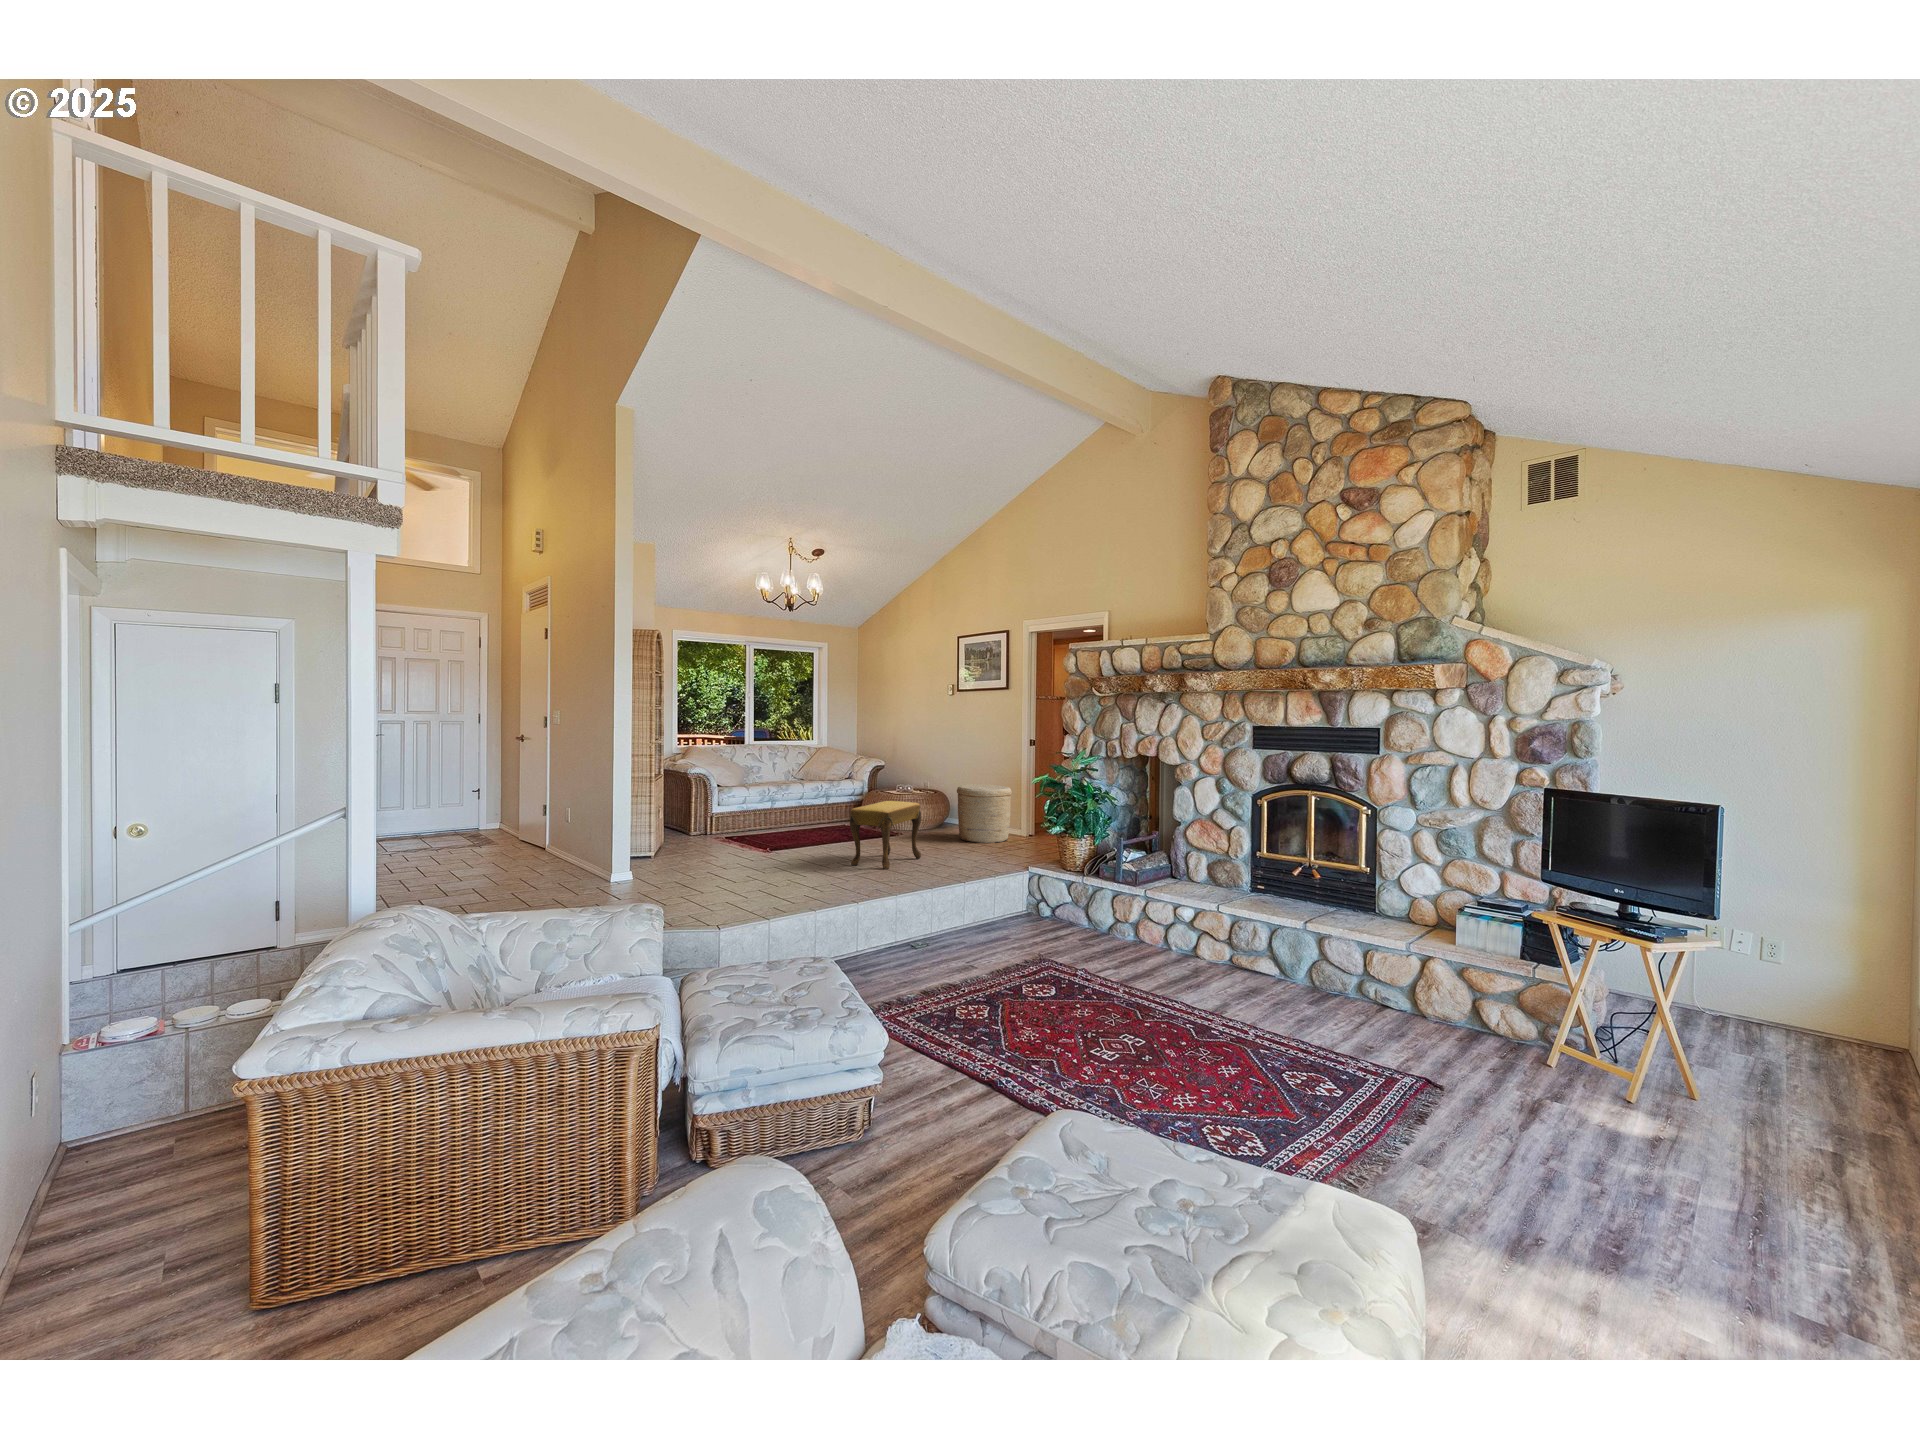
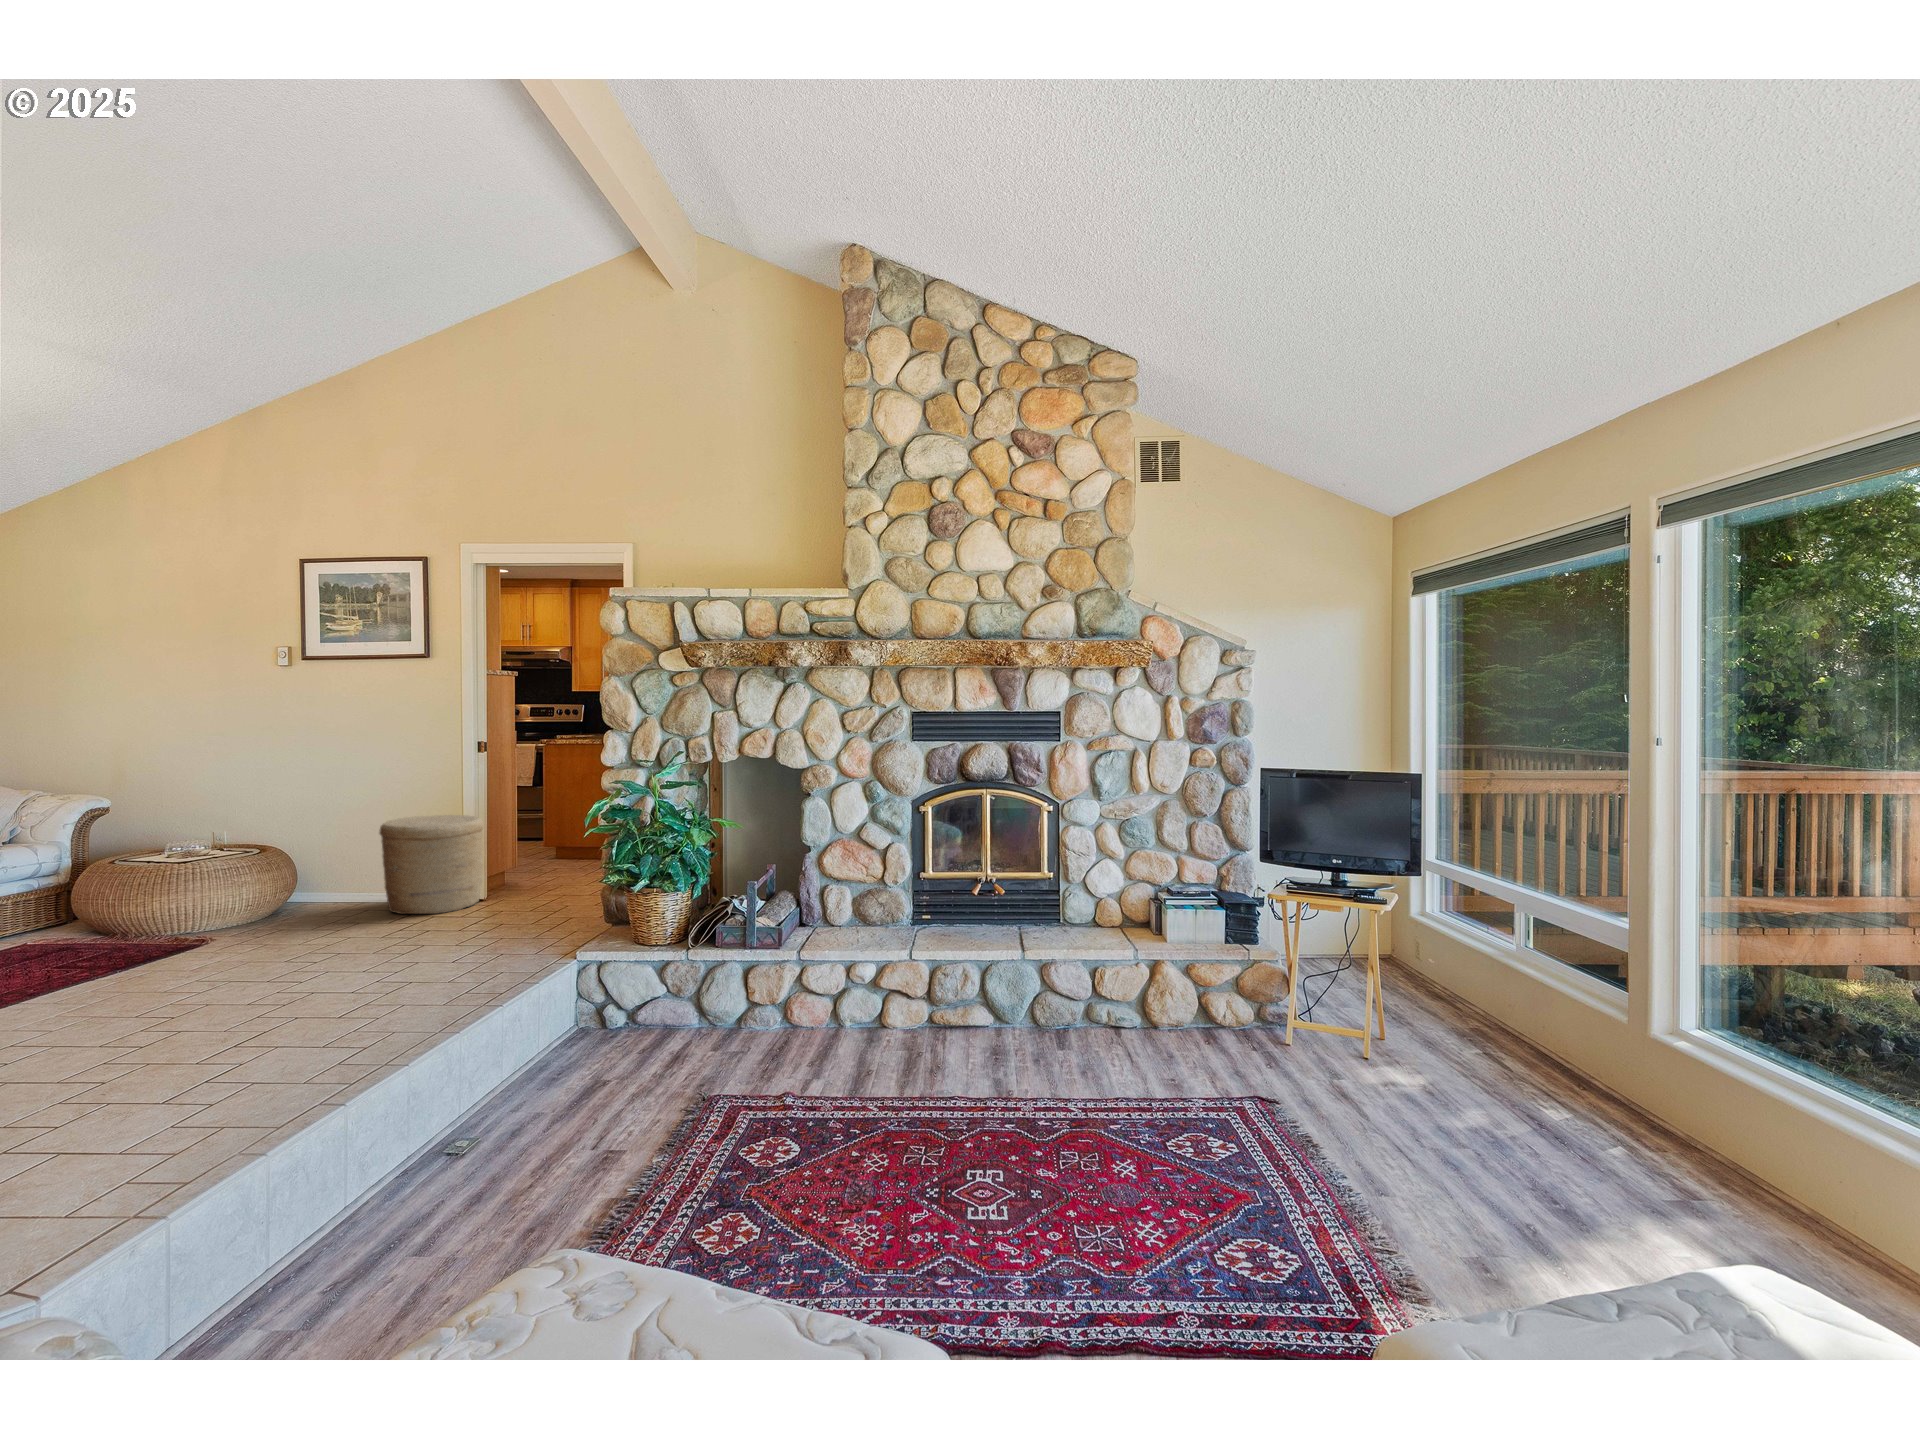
footstool: present [850,801,921,870] -> none [213,869,363,1016]

